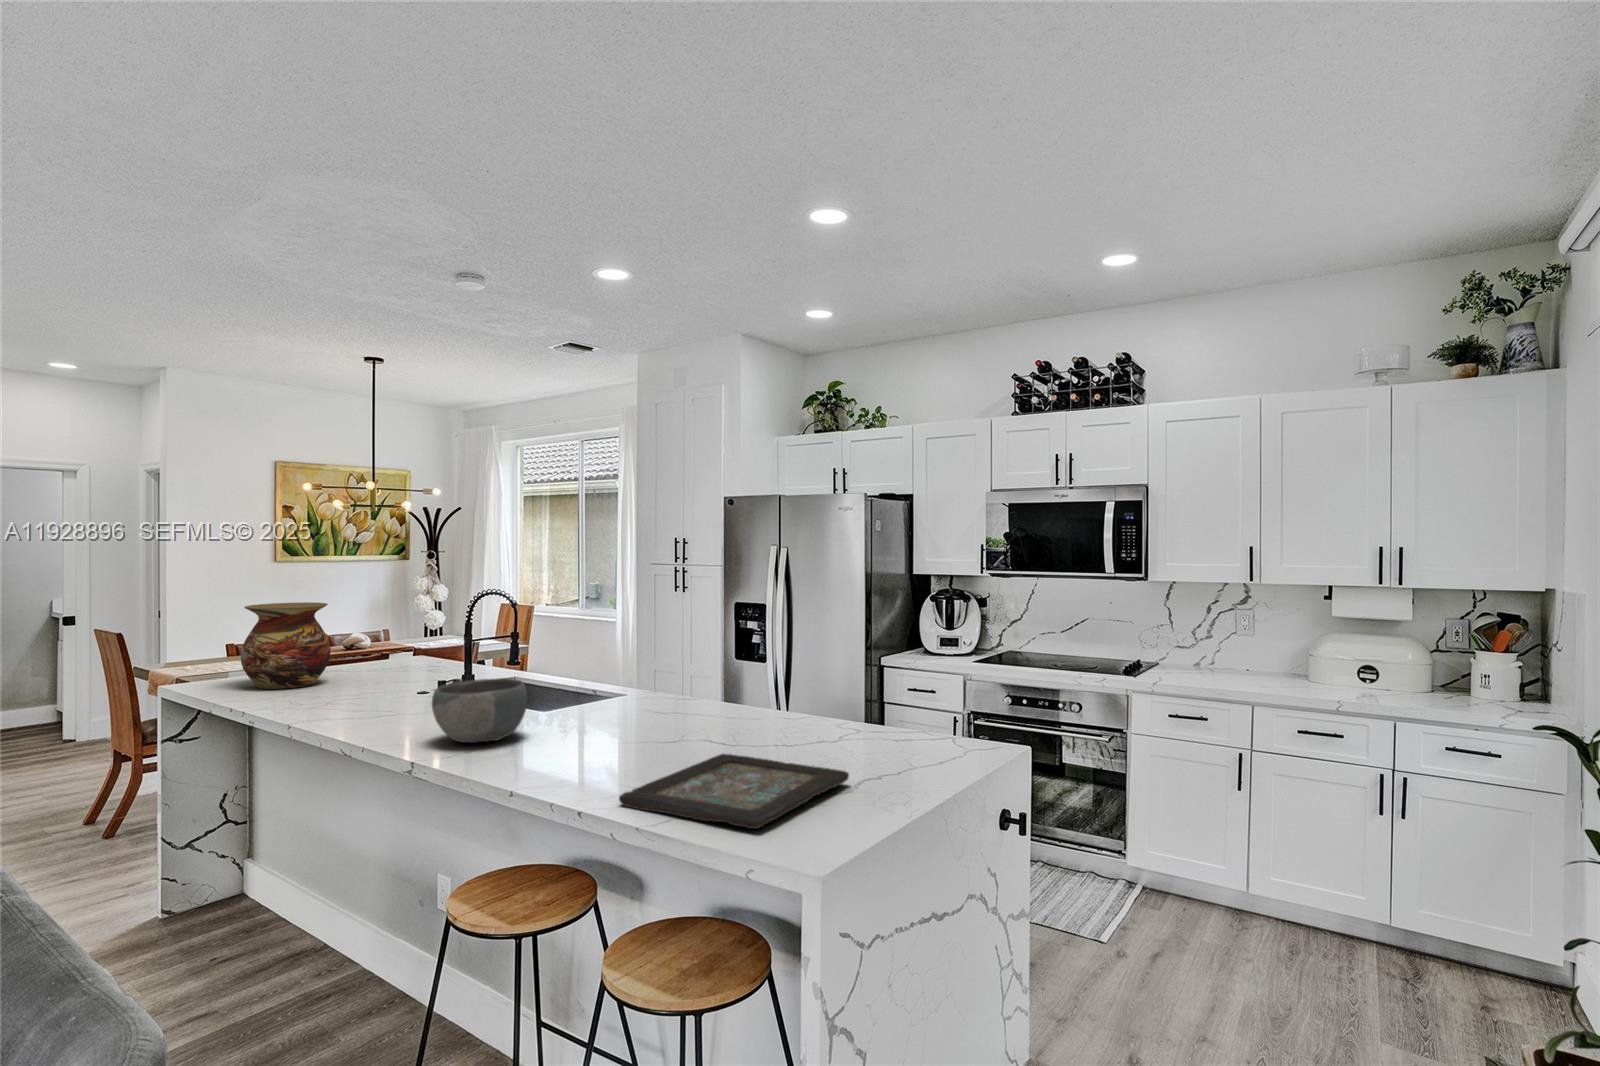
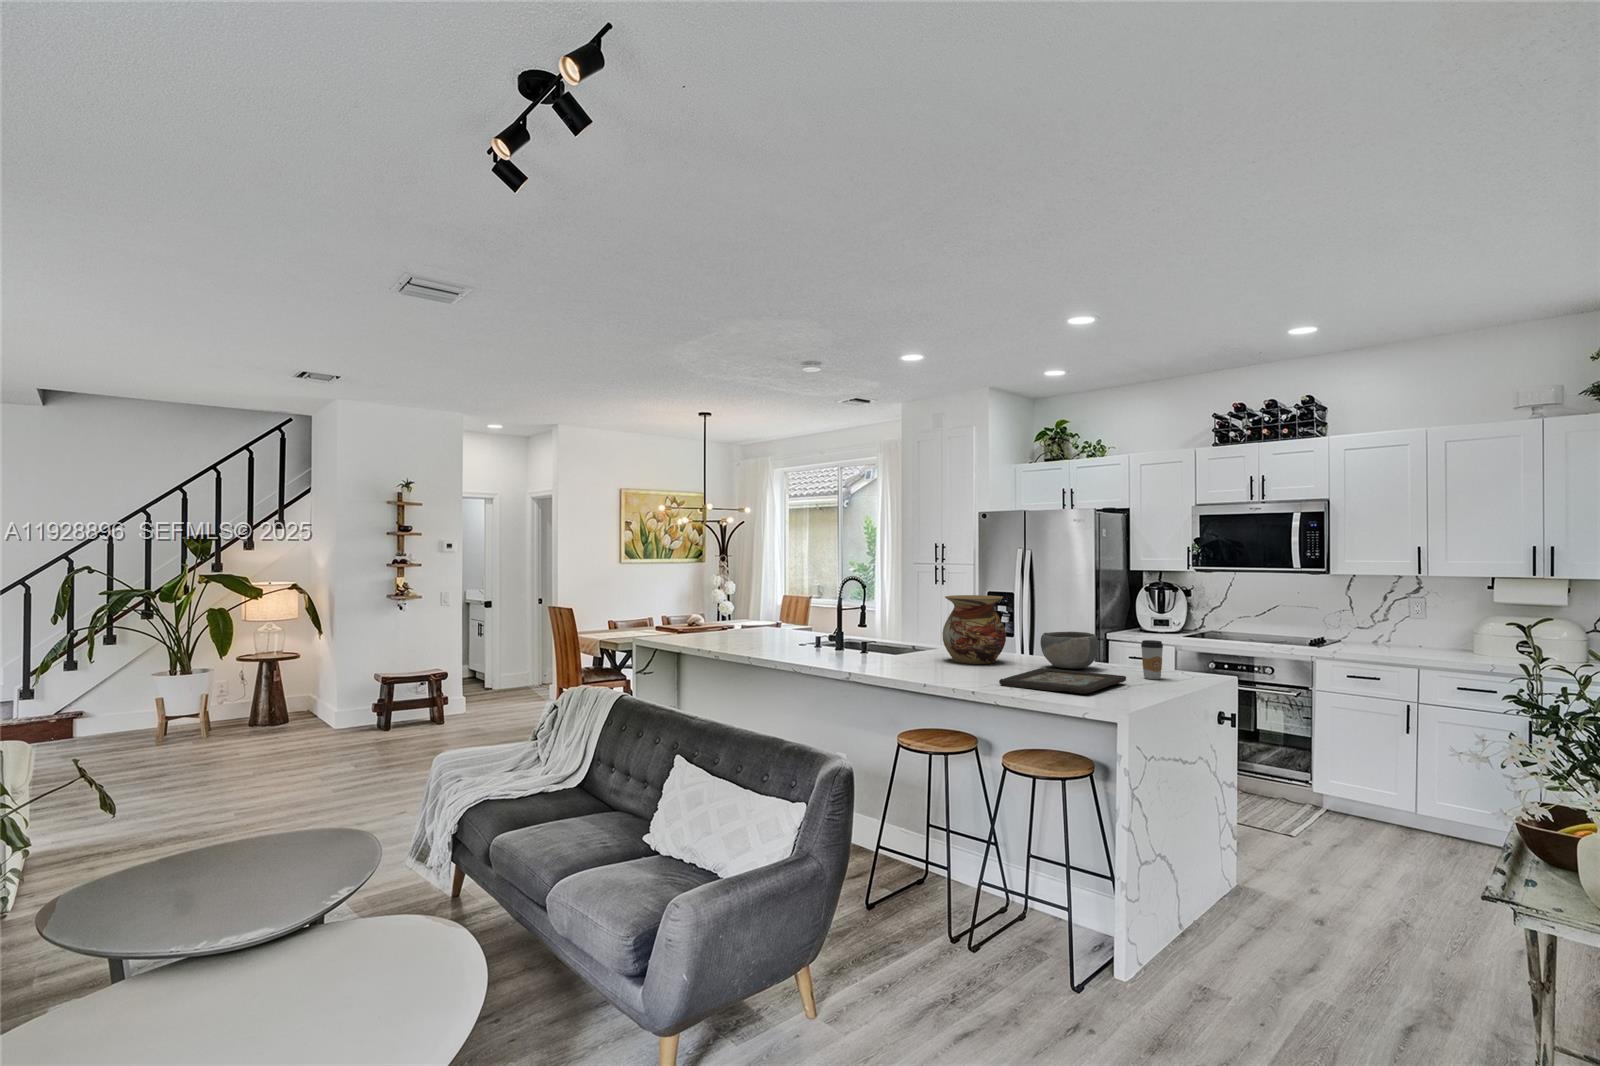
vase: present [241,602,331,689] -> present [942,595,1006,664]
bowl: present [432,678,527,743] -> present [1040,632,1098,669]
coffee cup: none [882,701,915,767] -> present [1141,640,1163,679]

